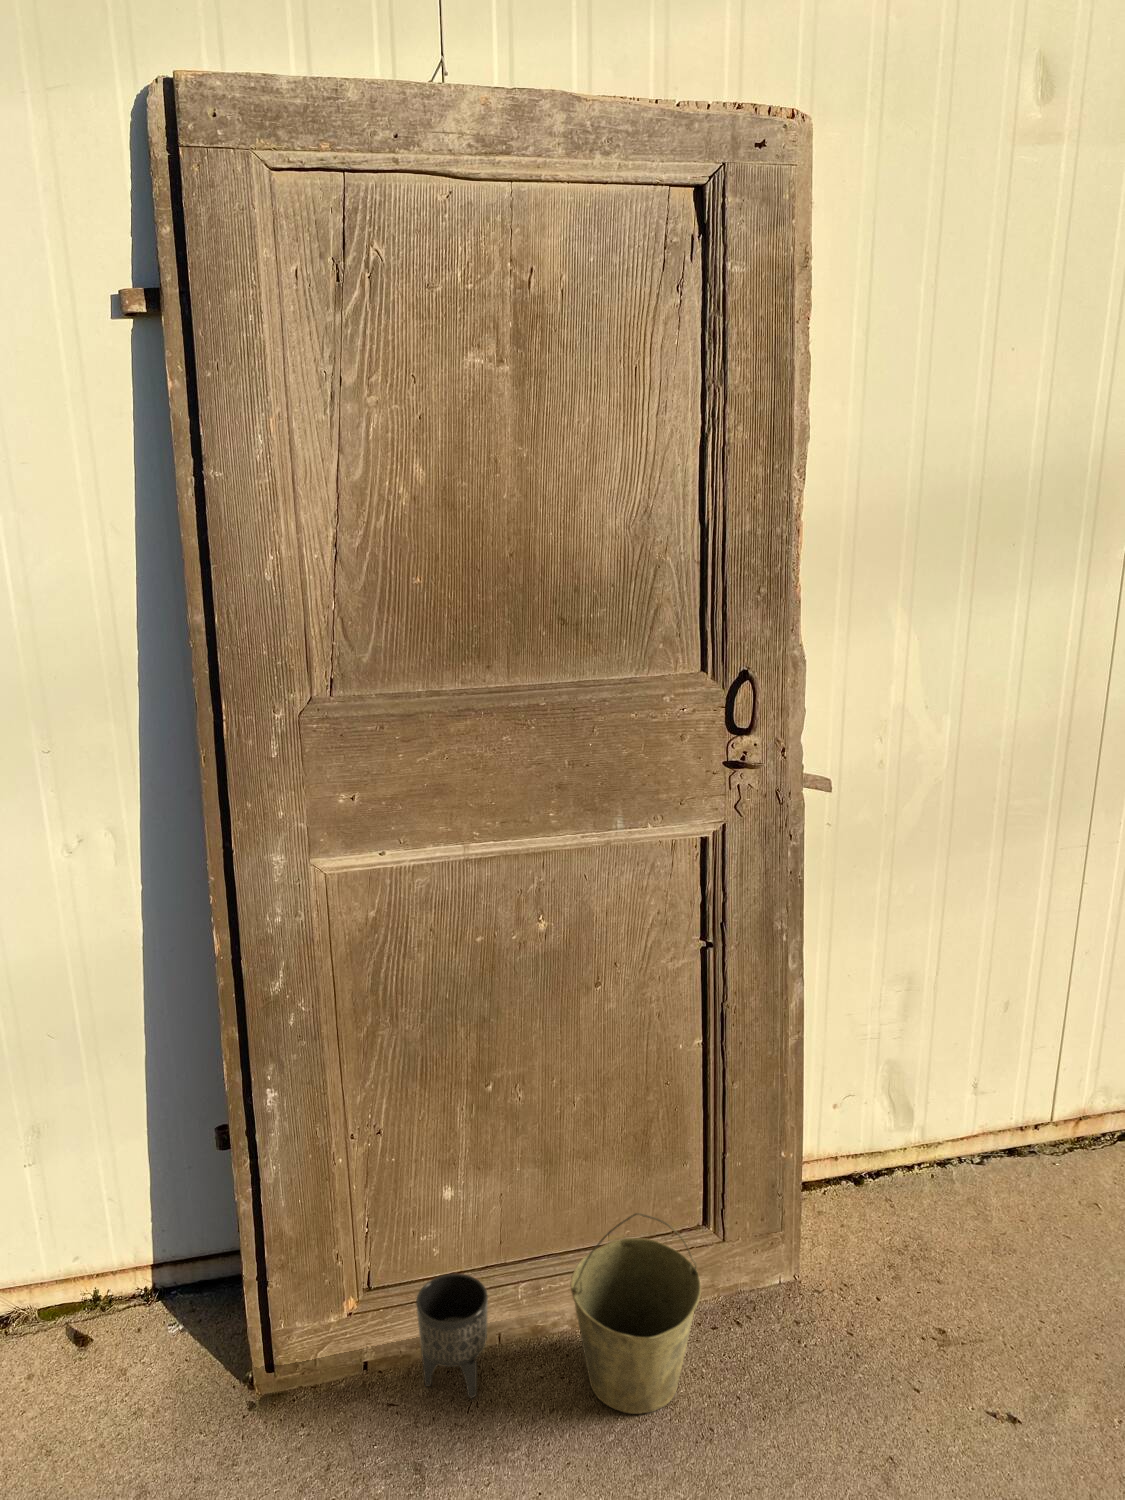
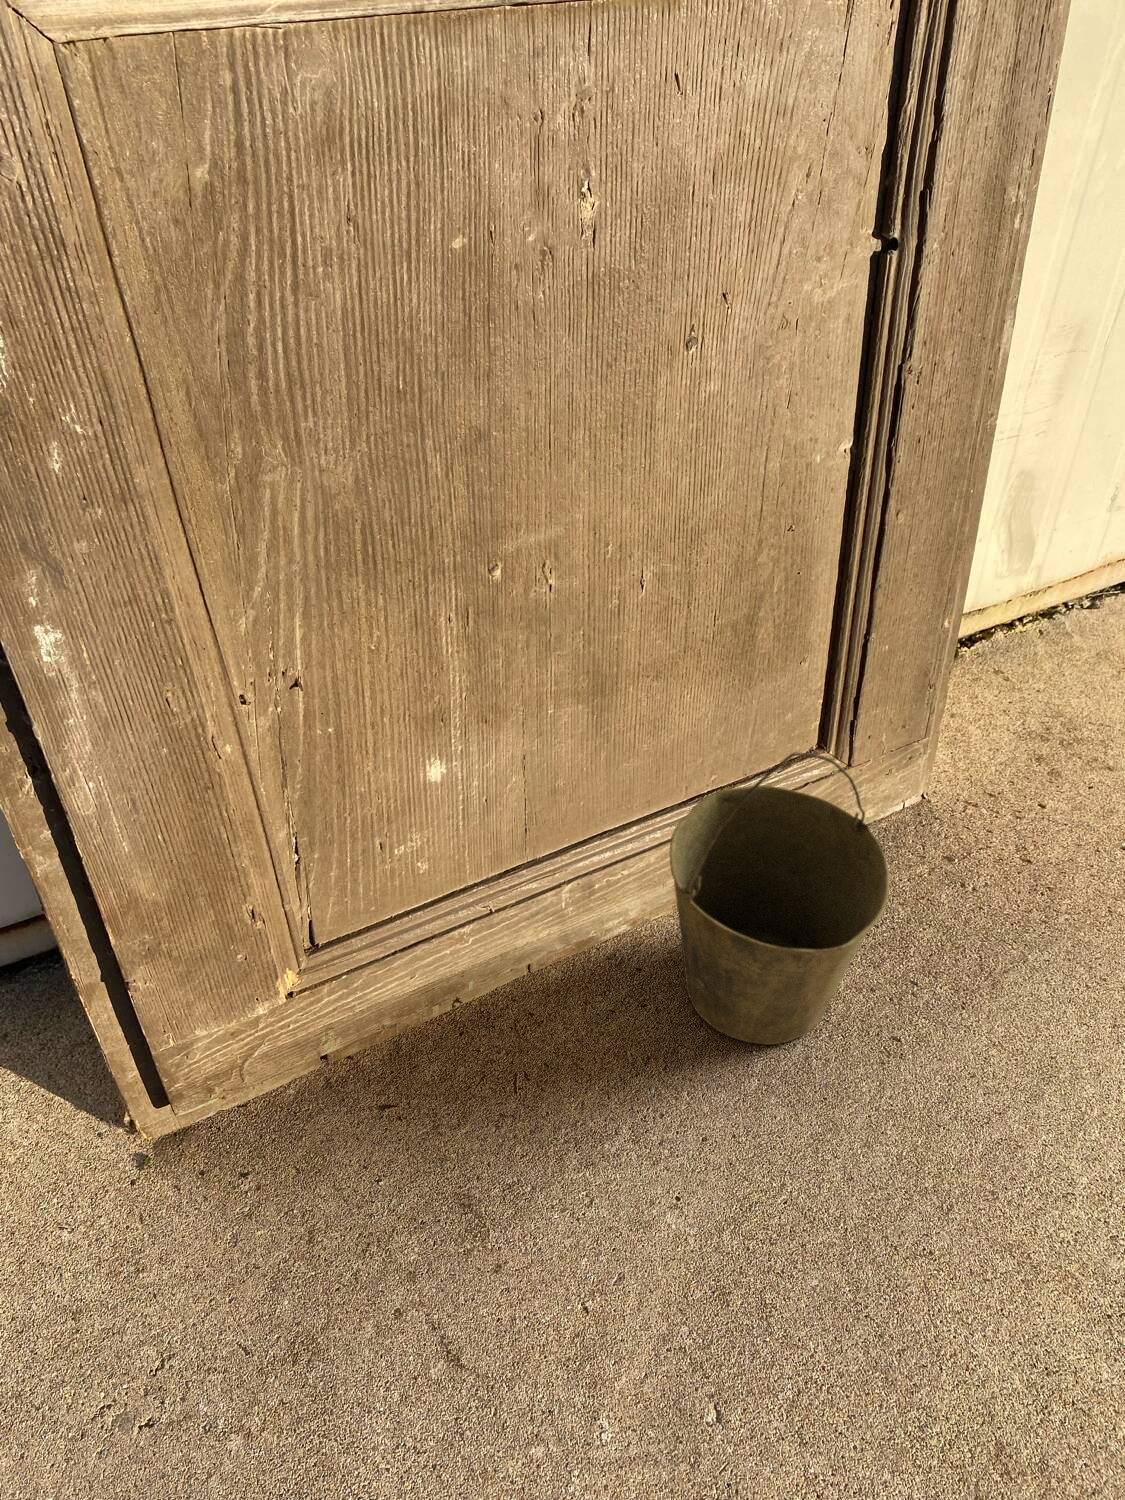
planter: present [416,1274,488,1398] -> none [408,894,534,1073]

